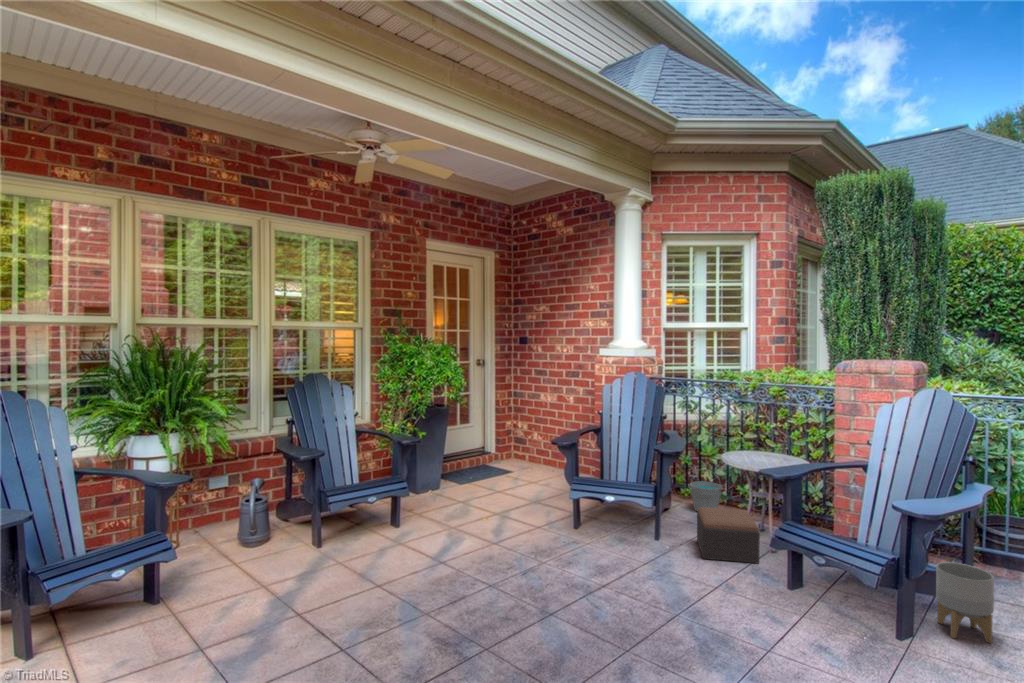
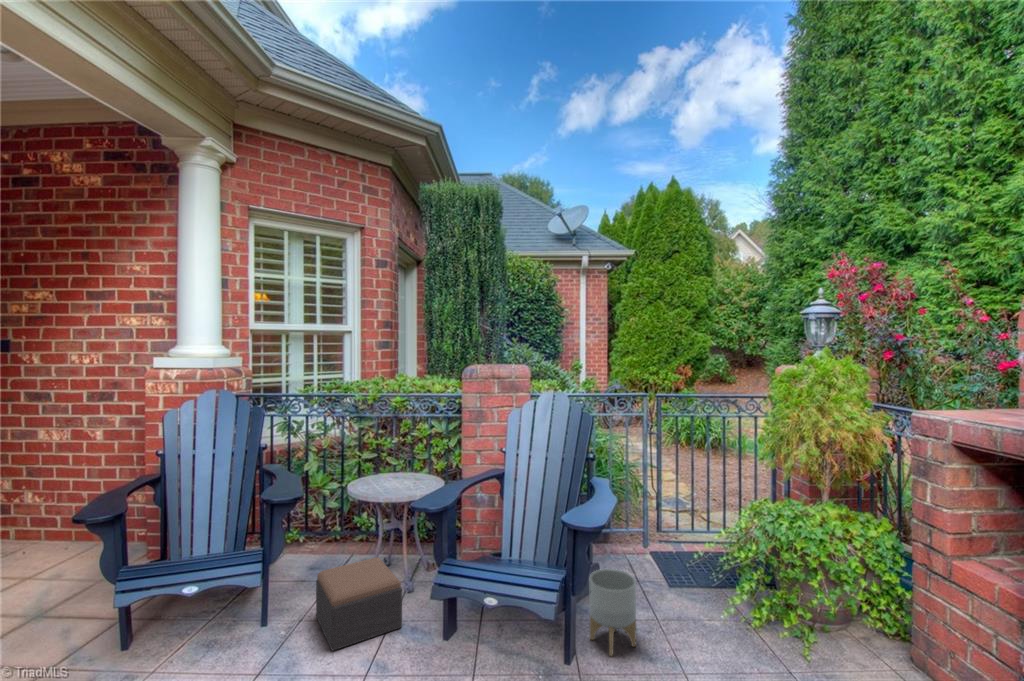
bucket: present [690,473,722,511] -> none [295,506,336,564]

